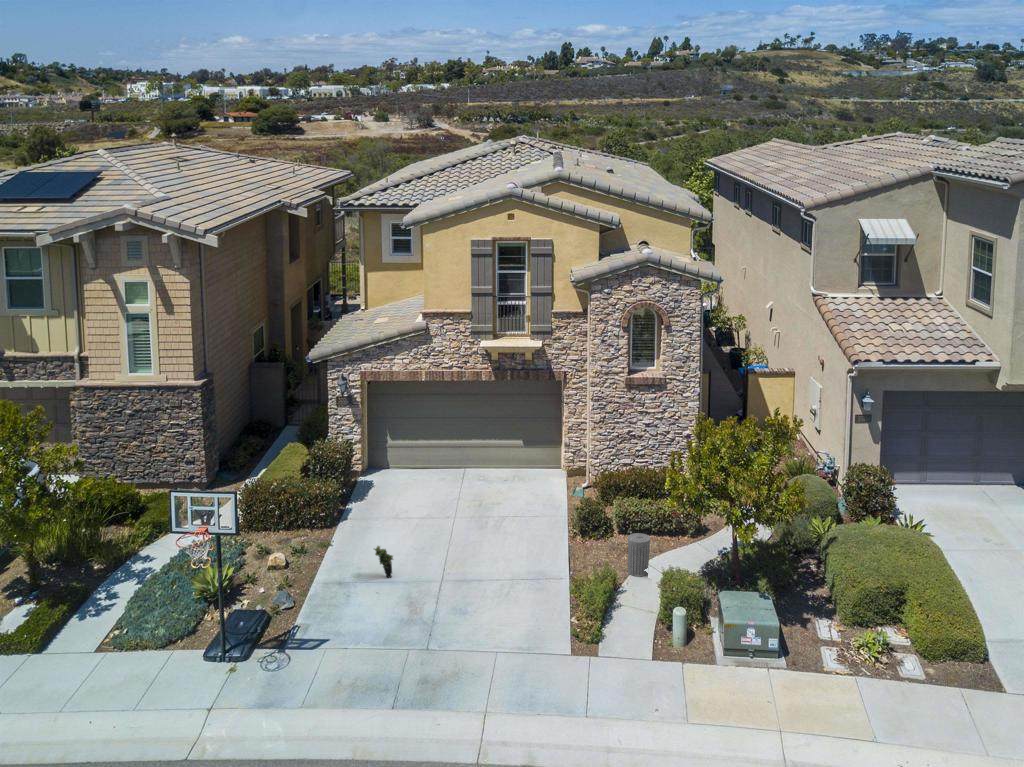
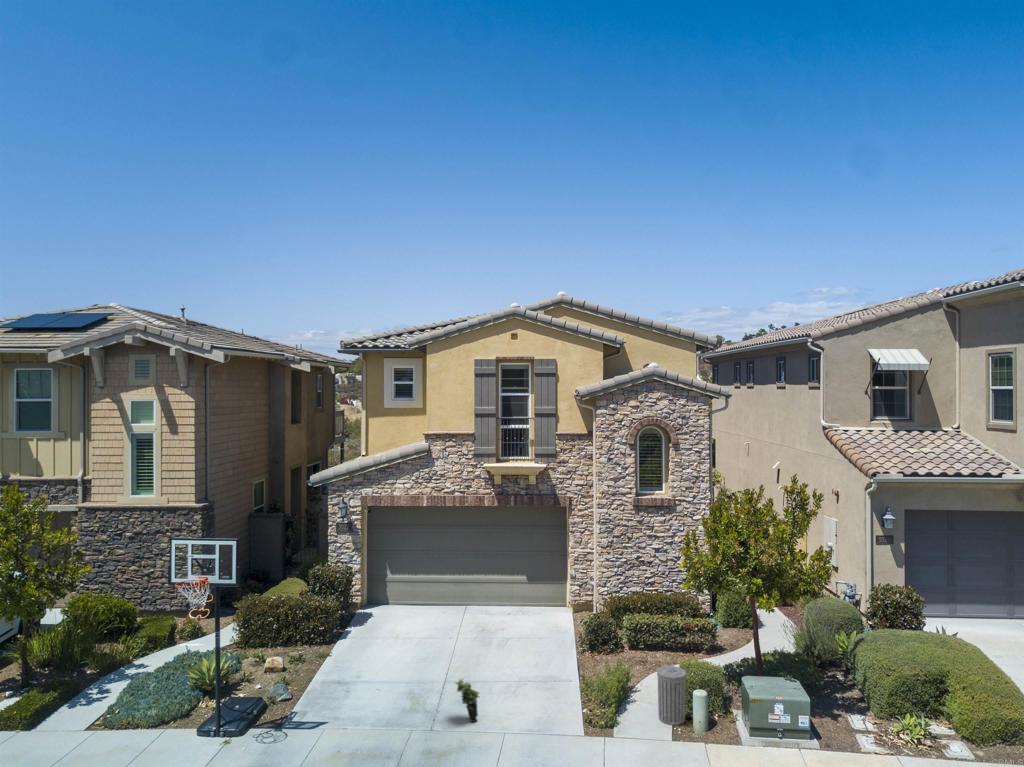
potted plant: present [374,546,393,578] -> present [455,679,479,722]

